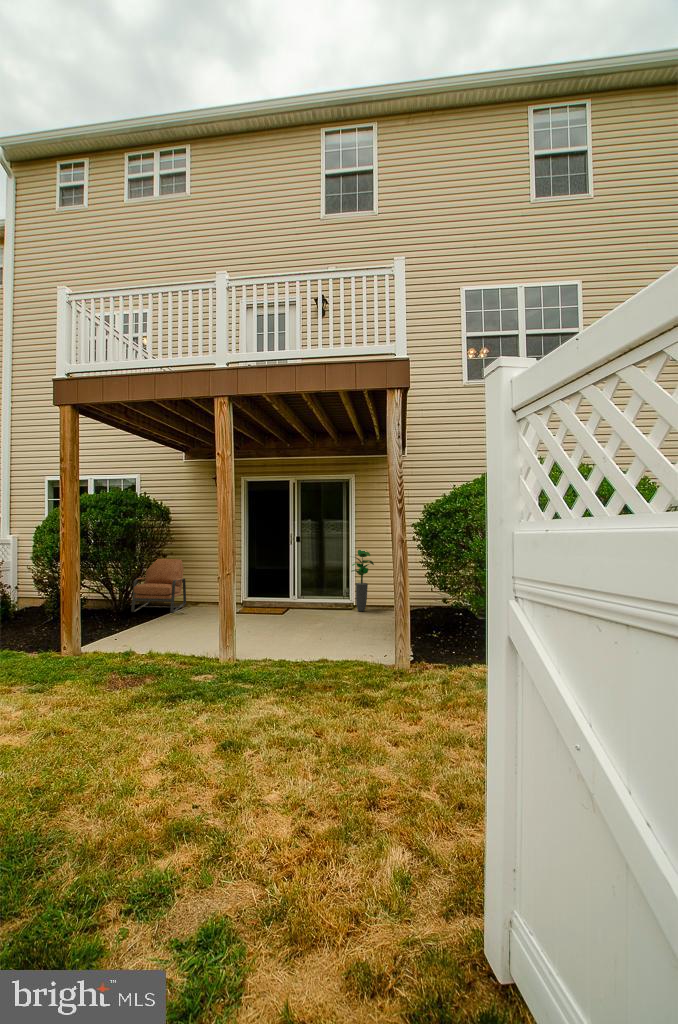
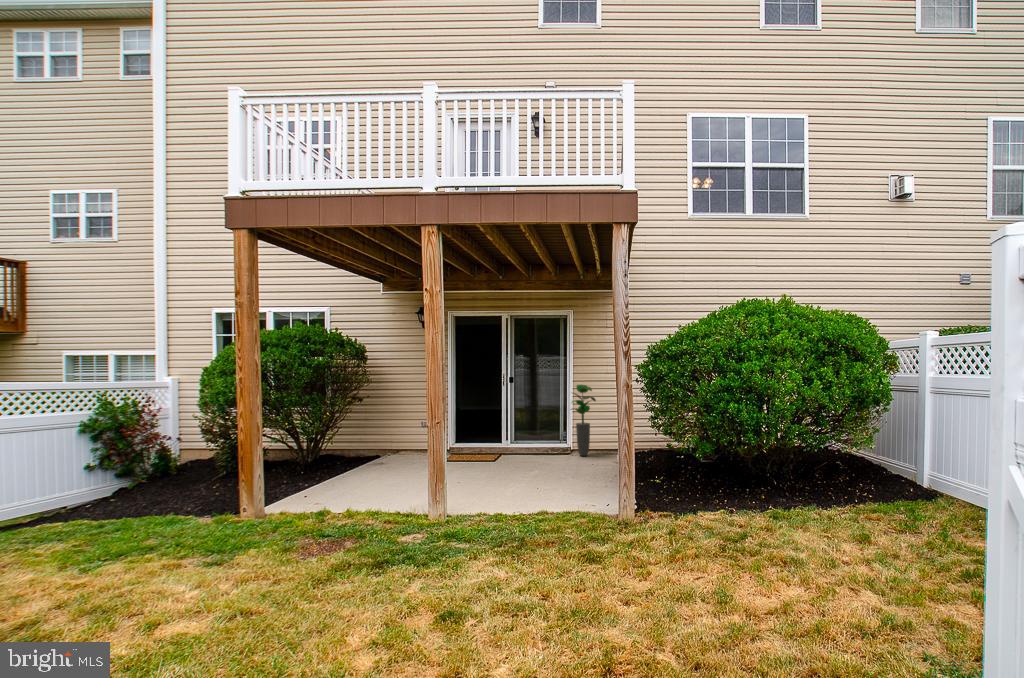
chair: present [131,559,186,613] -> none [320,403,381,465]

